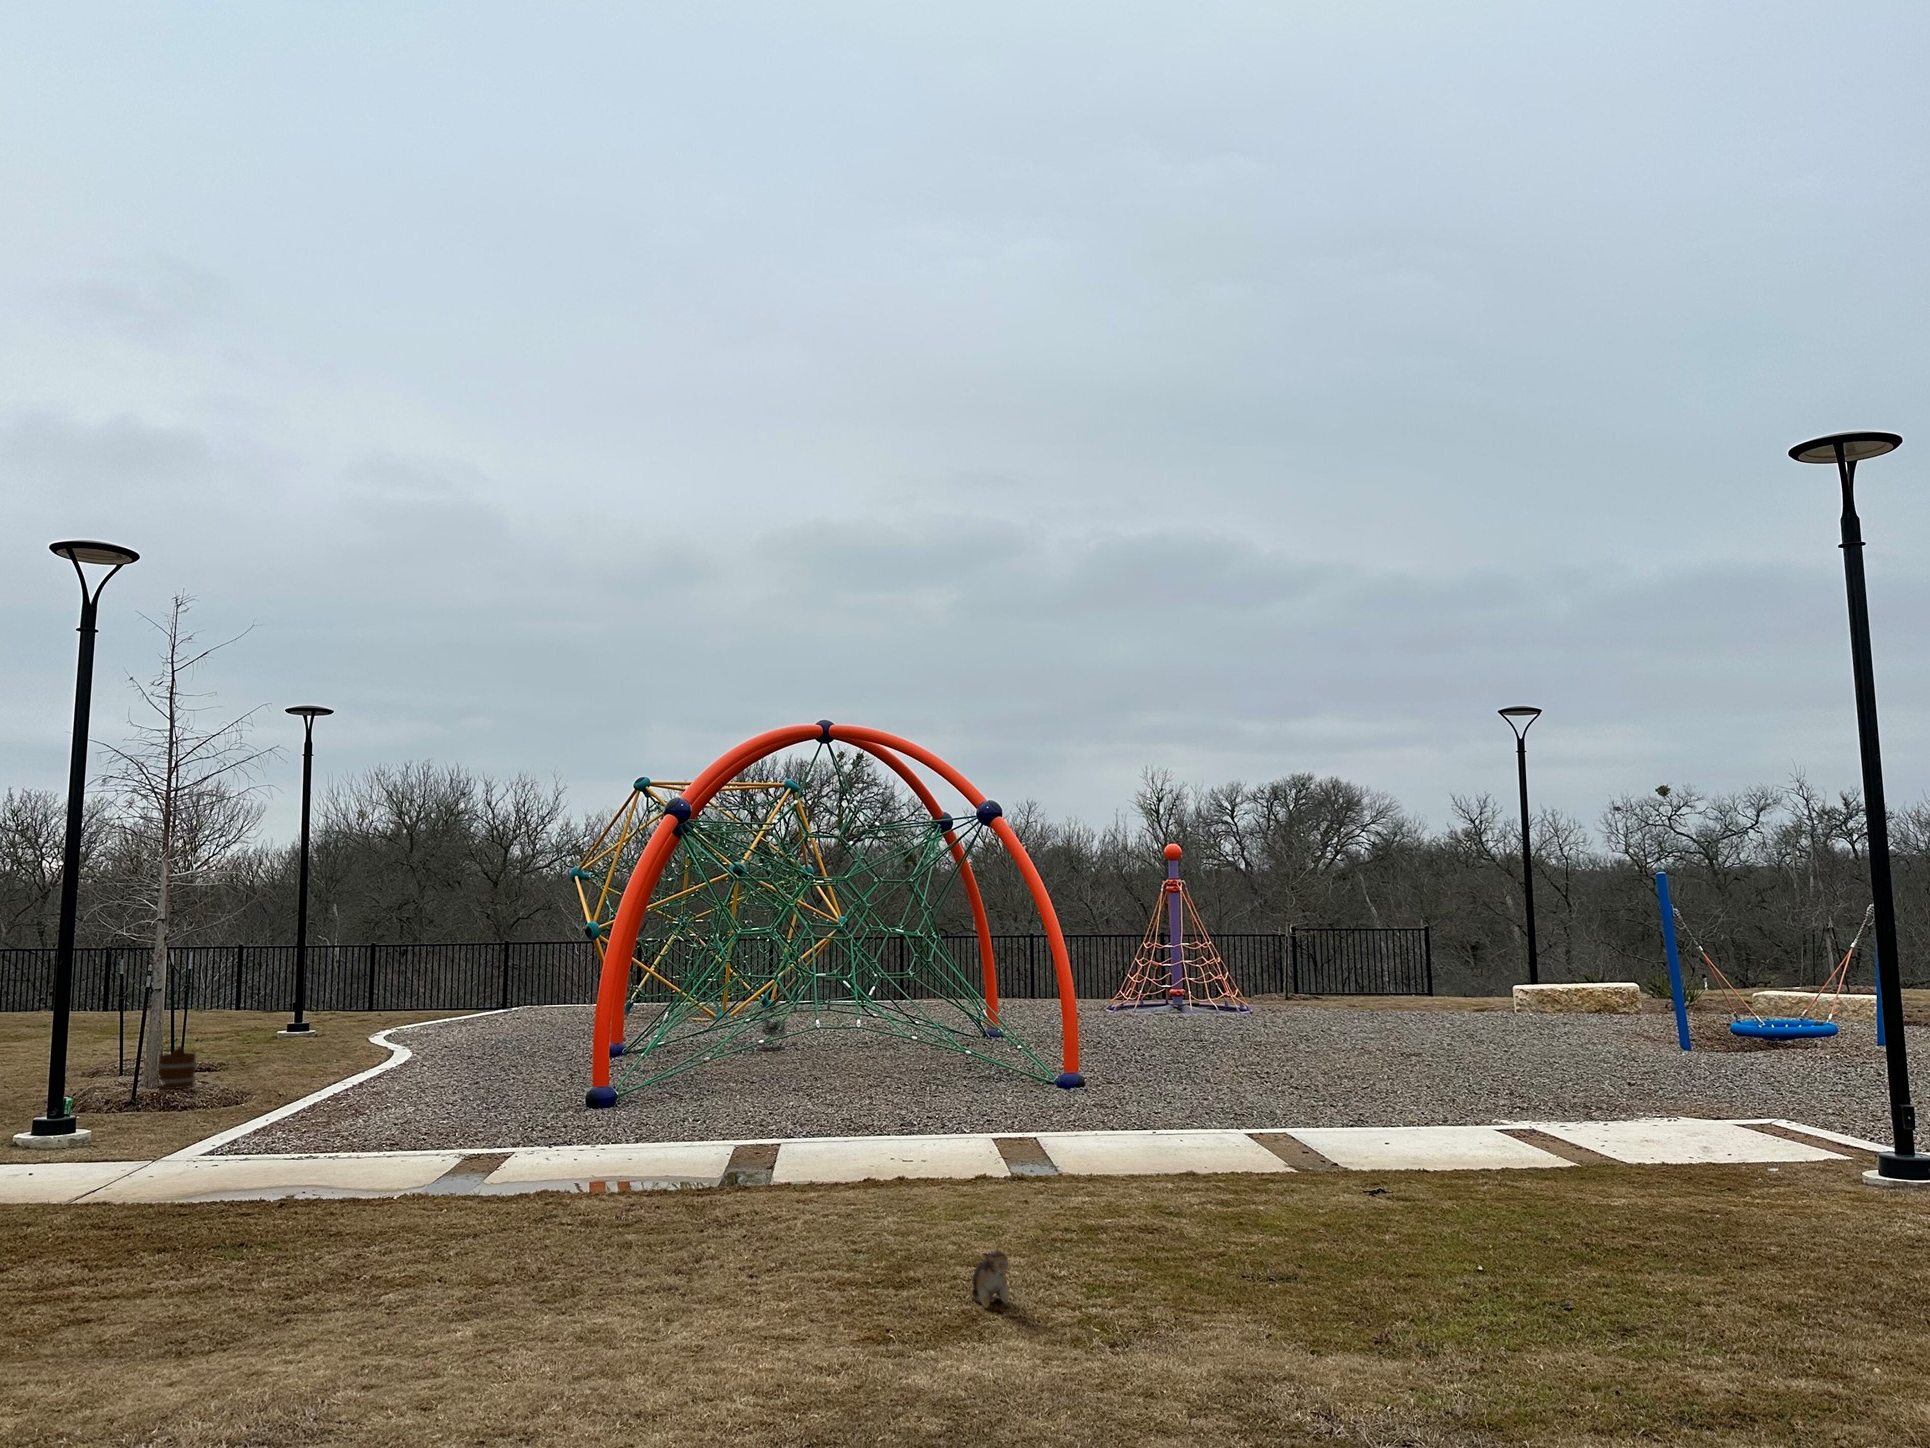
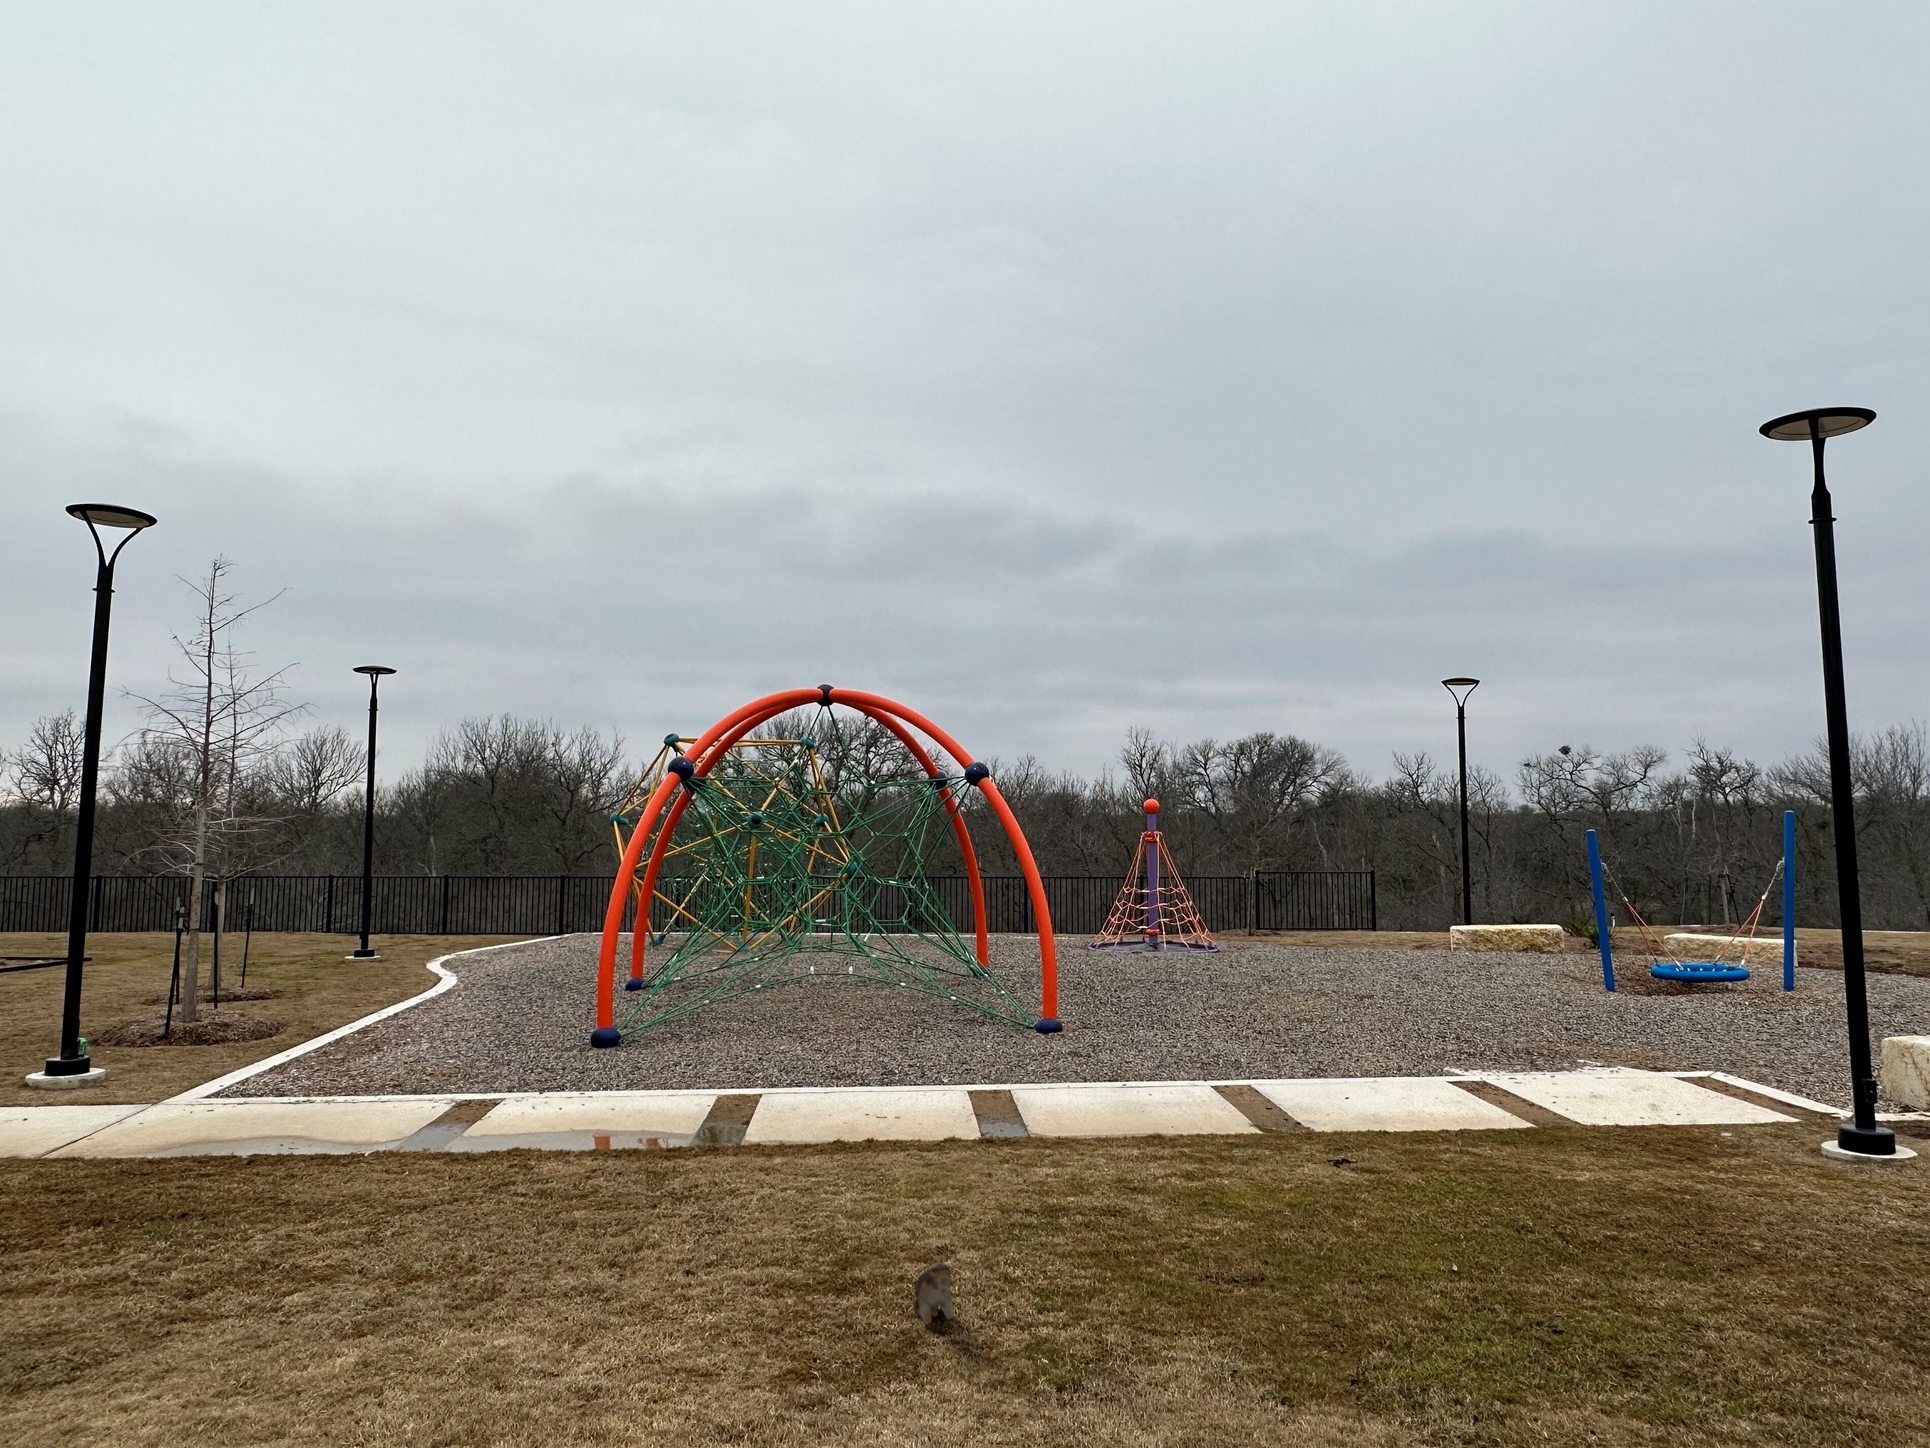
potted tree: present [760,1007,786,1051] -> none [771,940,800,984]
bucket: present [158,1047,196,1089] -> none [206,981,243,1021]

